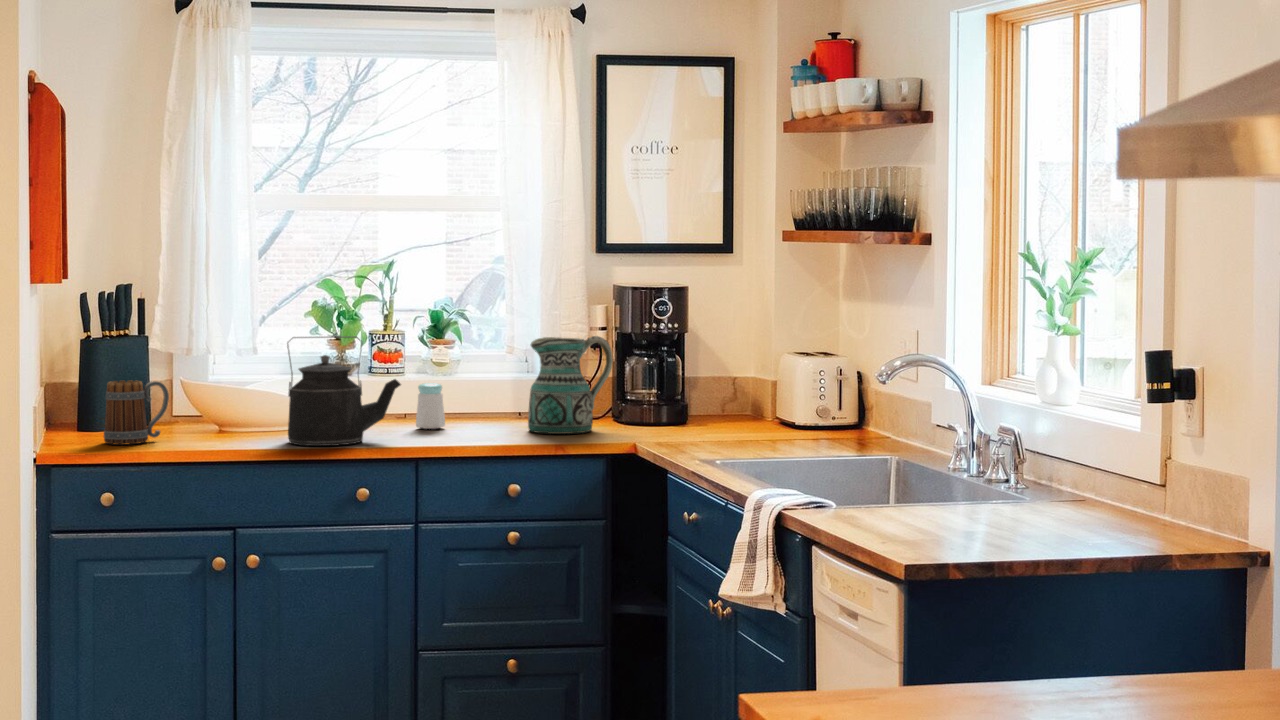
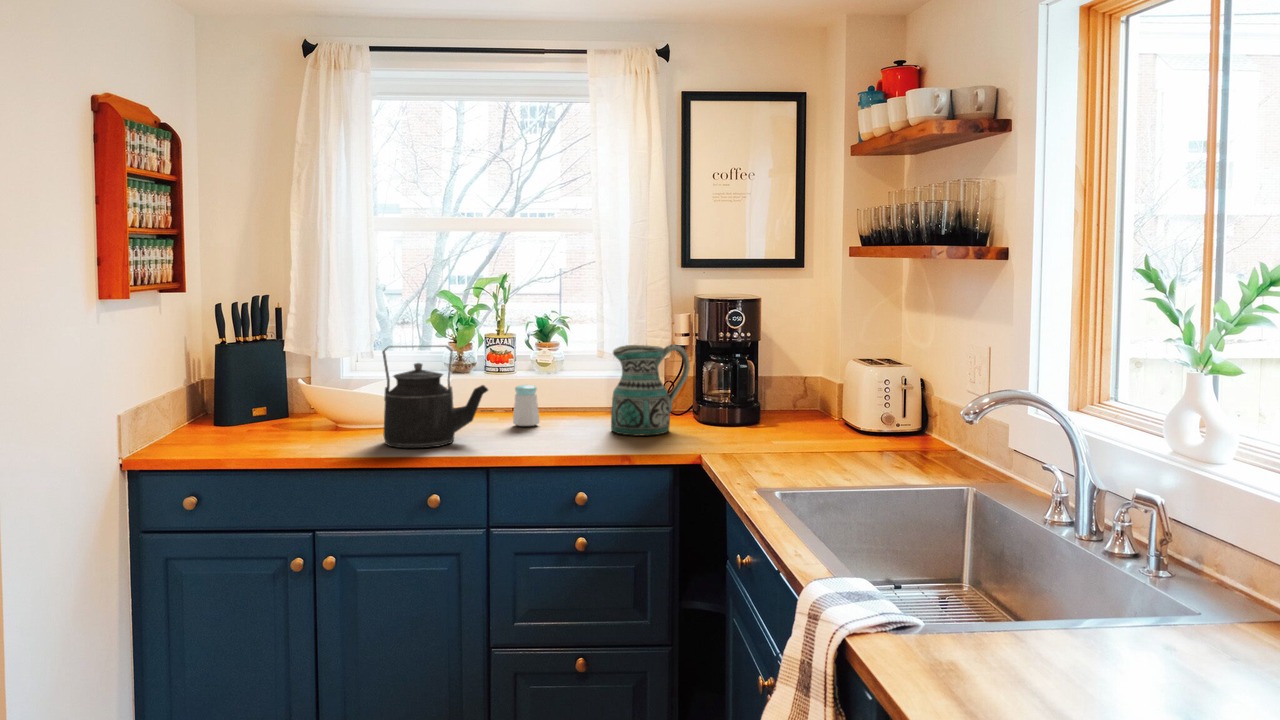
mug: present [104,380,169,445] -> none [225,383,285,442]

